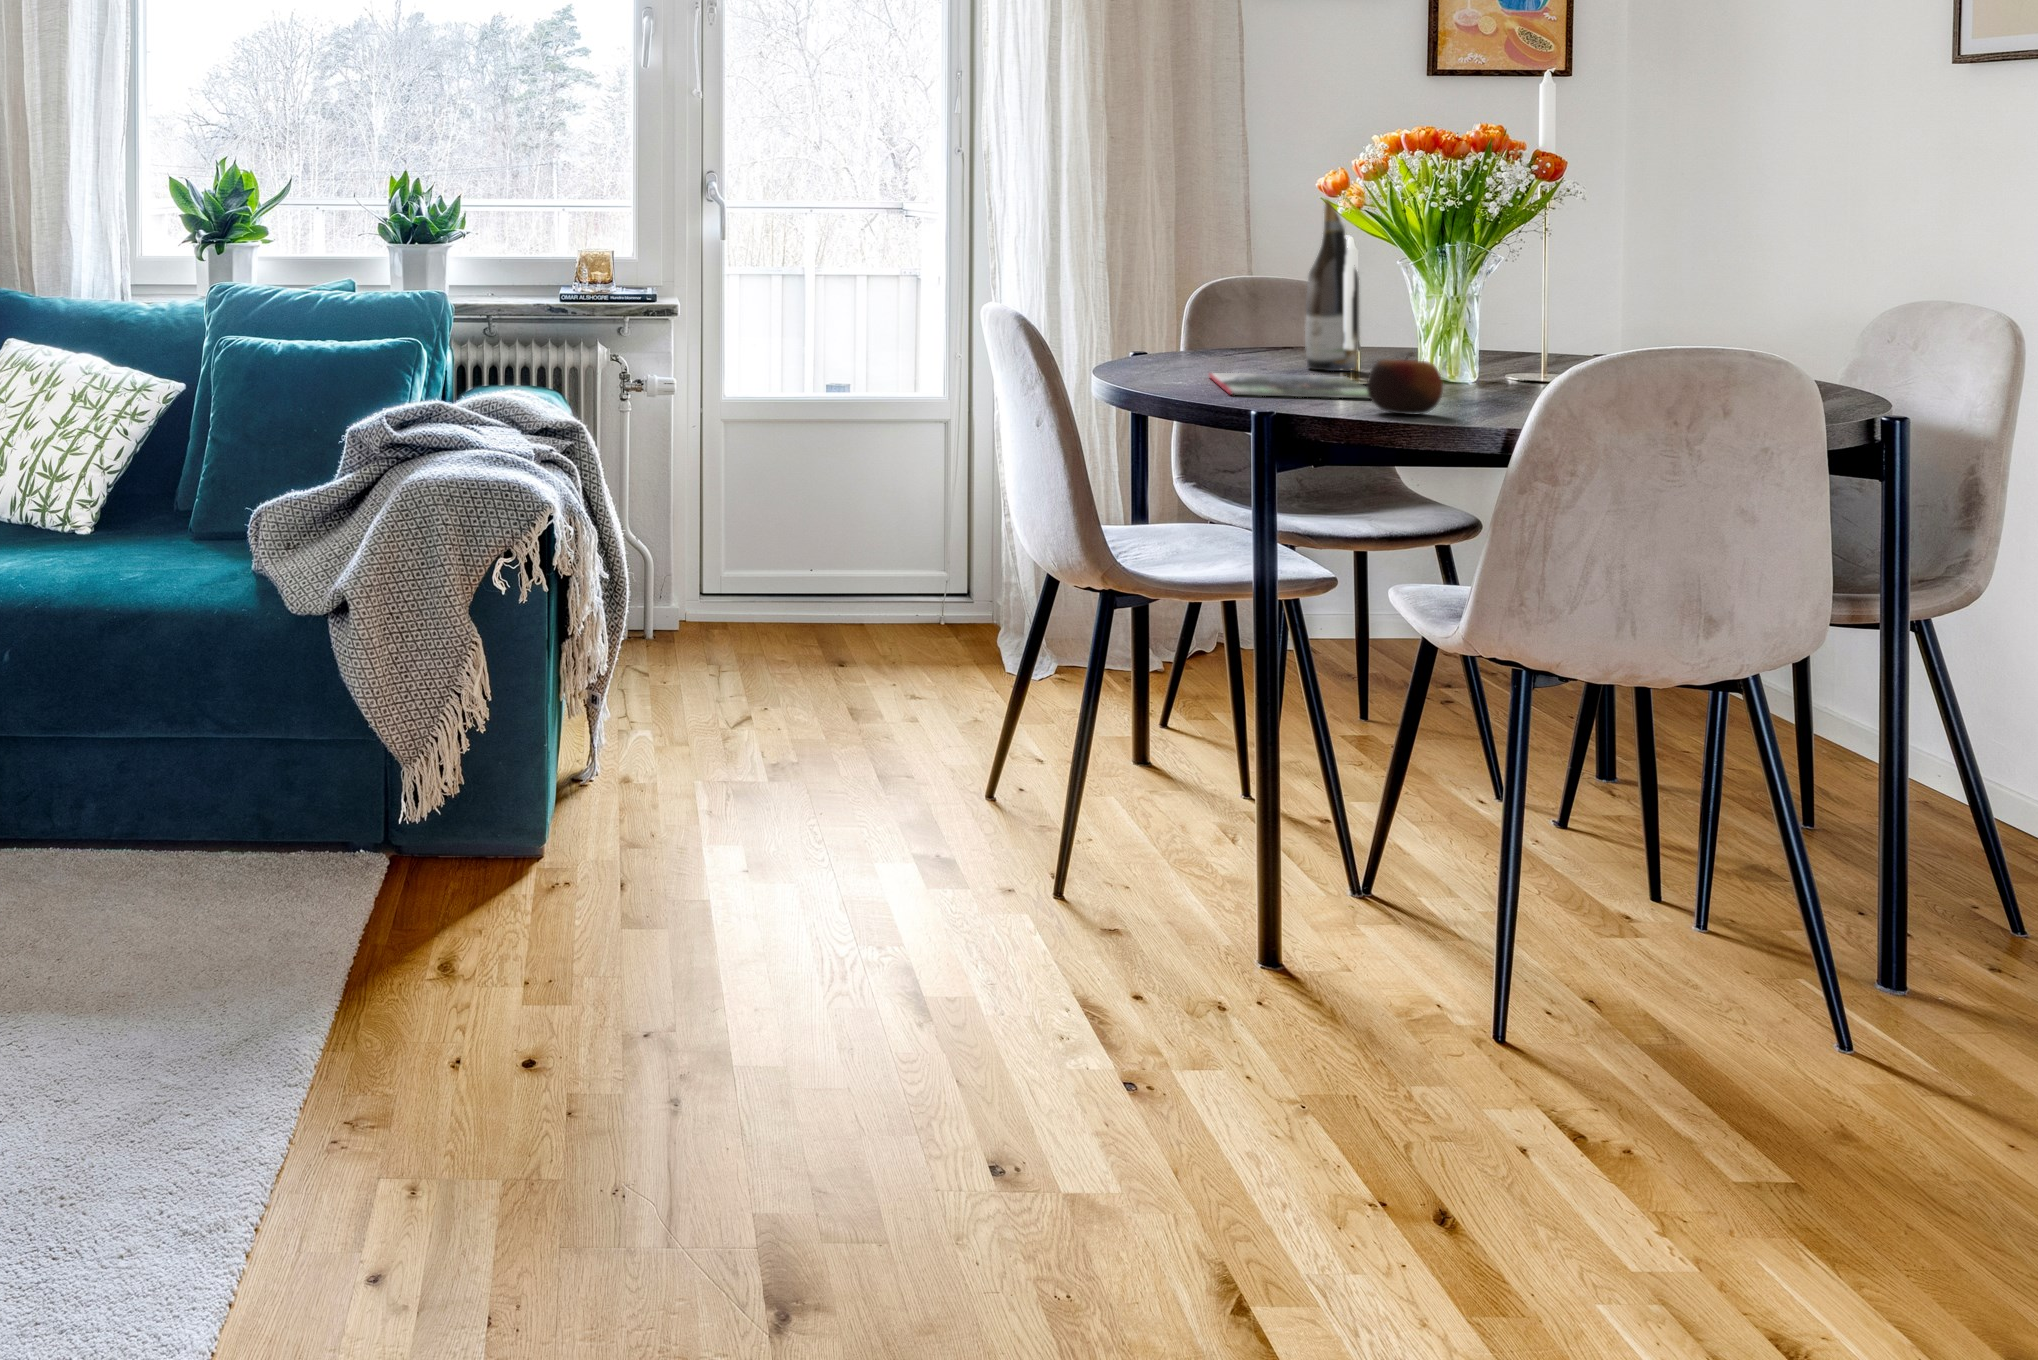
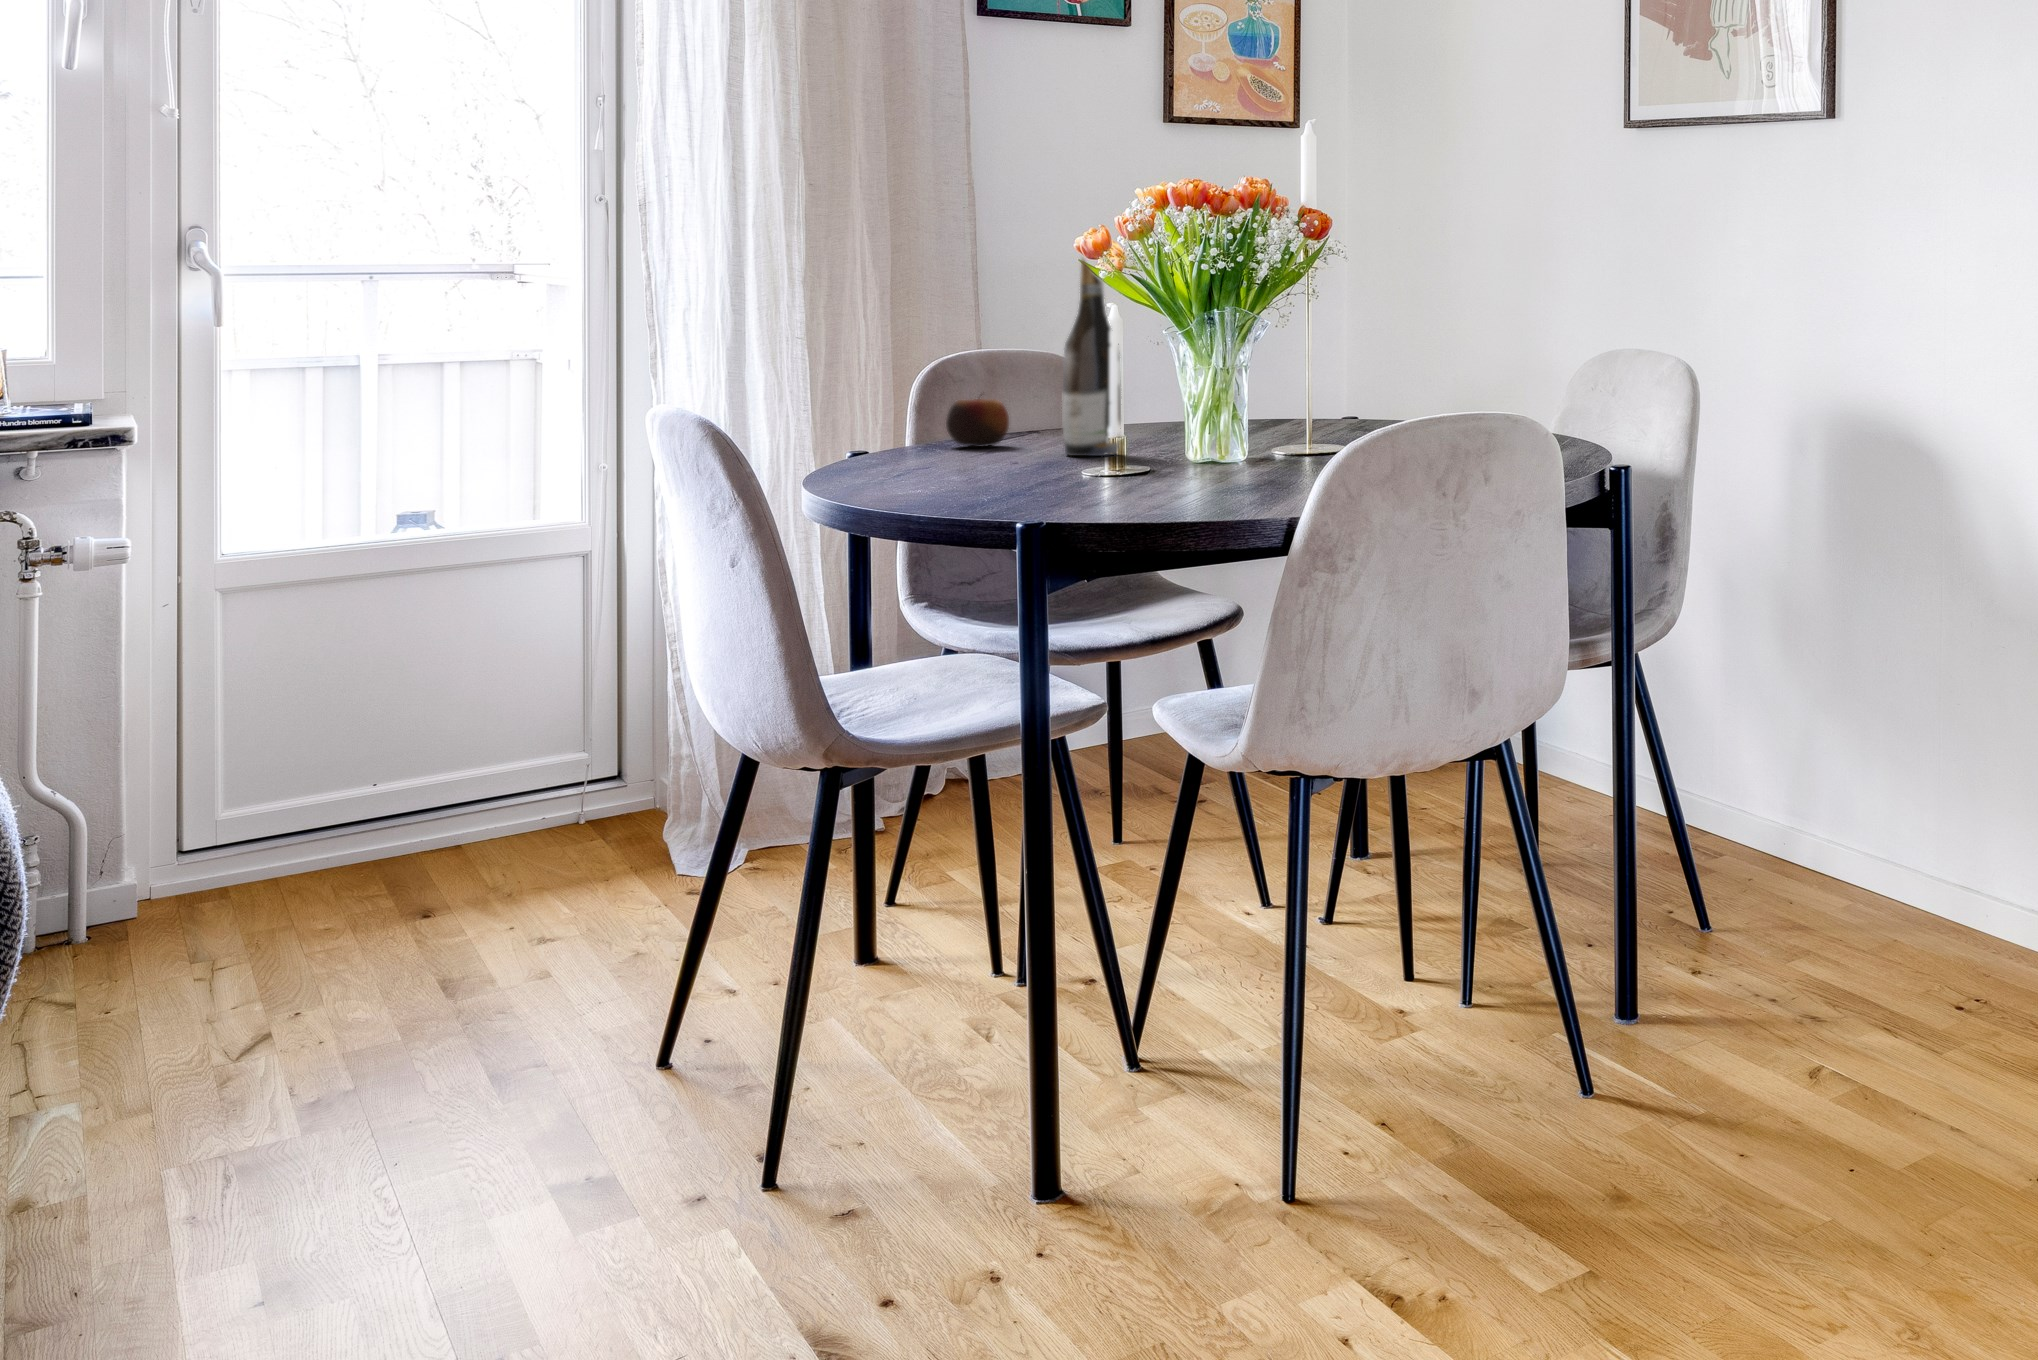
apple: present [1367,358,1443,414] -> present [946,395,1009,447]
magazine: present [1209,373,1369,398] -> none [958,462,1160,494]

